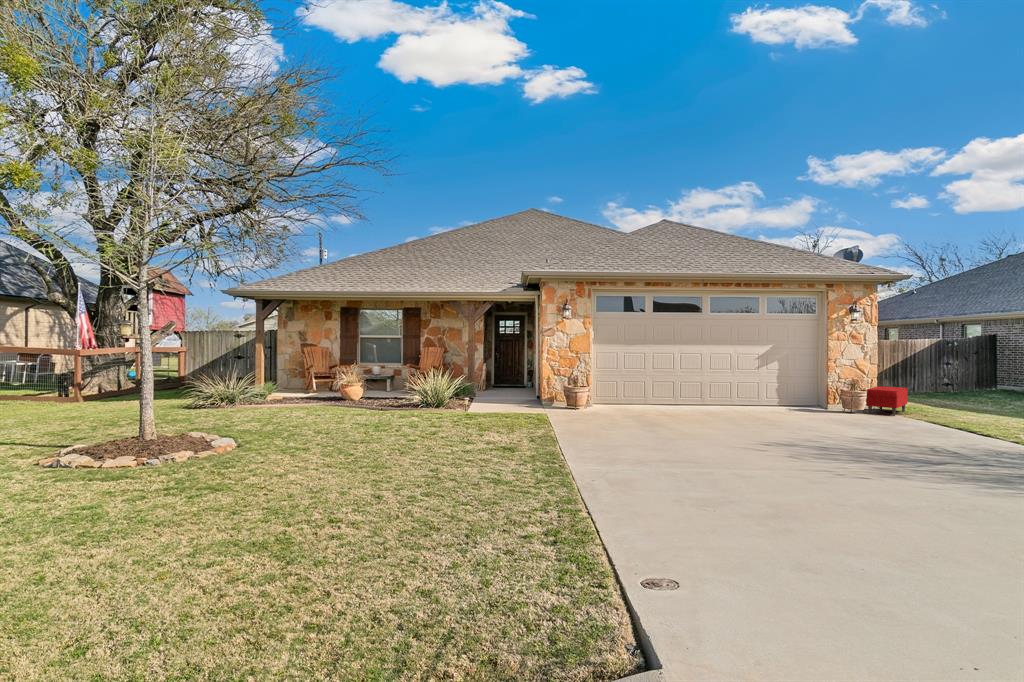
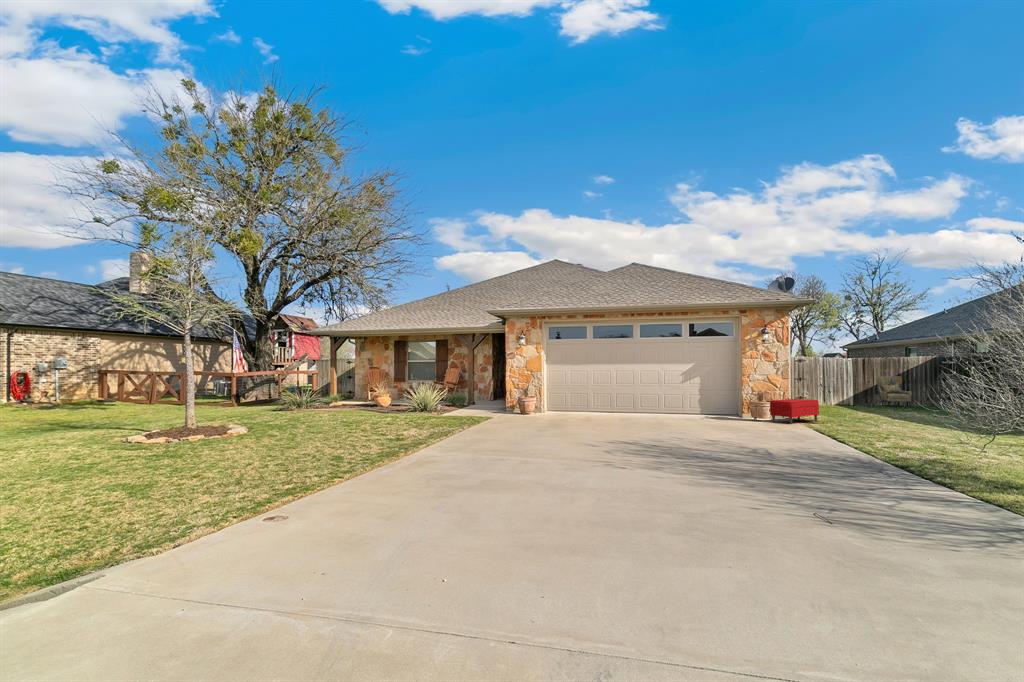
armchair: none [888,360,924,392] -> present [875,376,912,407]

